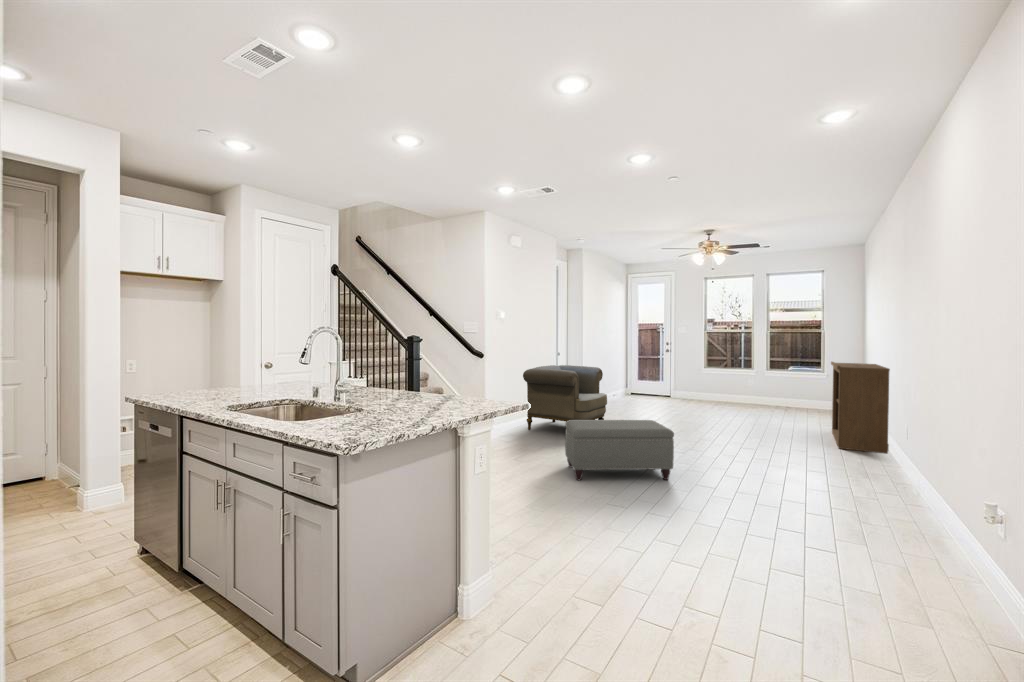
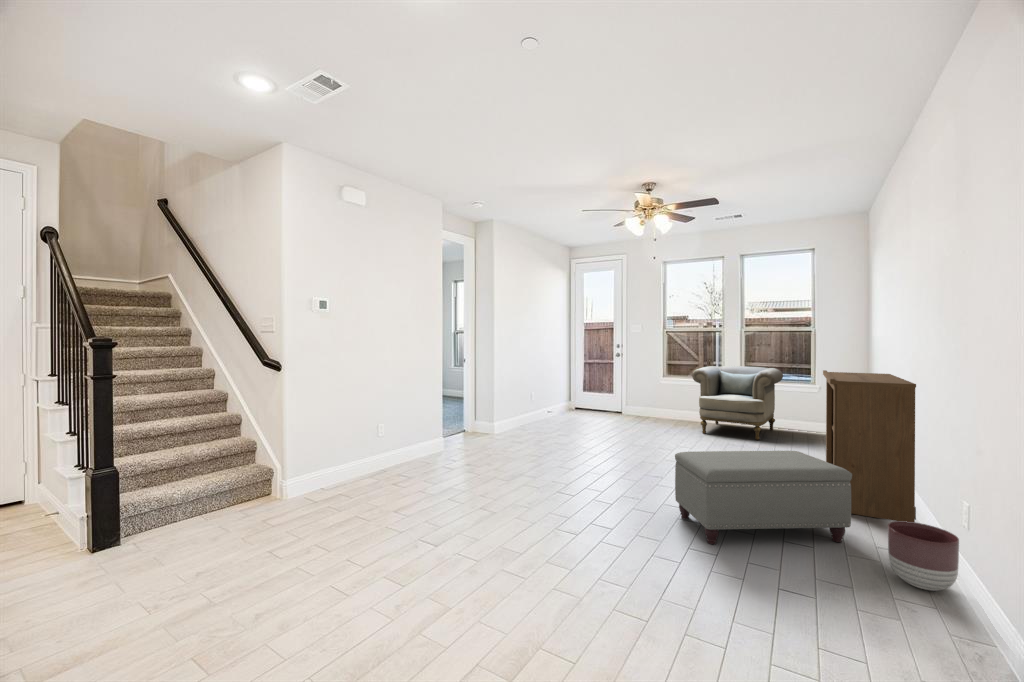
armchair: present [523,365,607,430] -> present [692,366,783,440]
ottoman: present [565,420,674,480] -> present [675,451,852,544]
planter: none [870,443,907,477] -> present [888,521,959,591]

